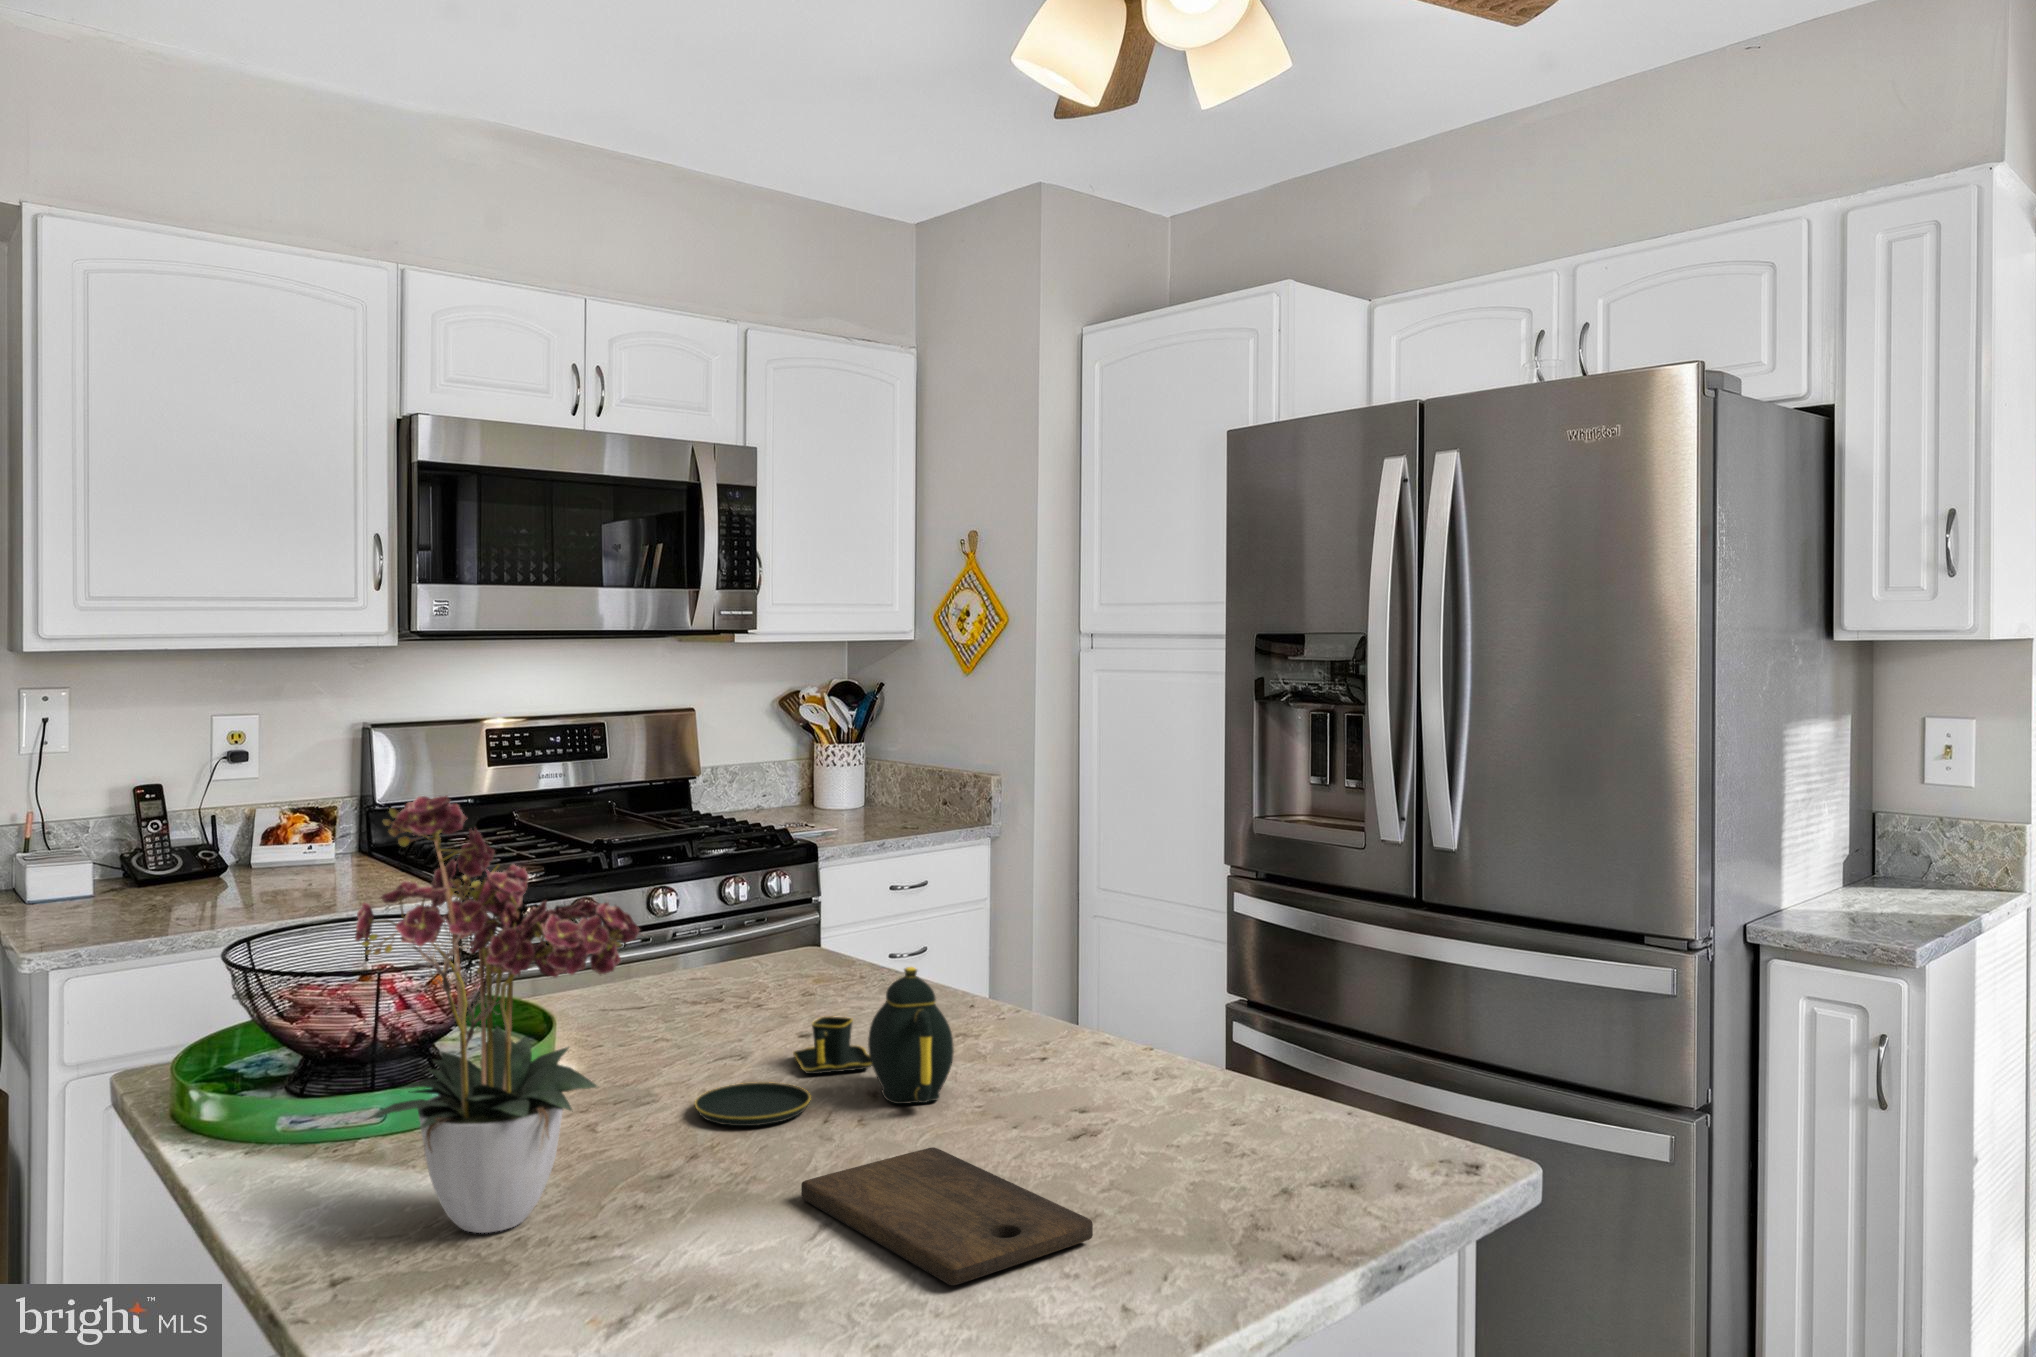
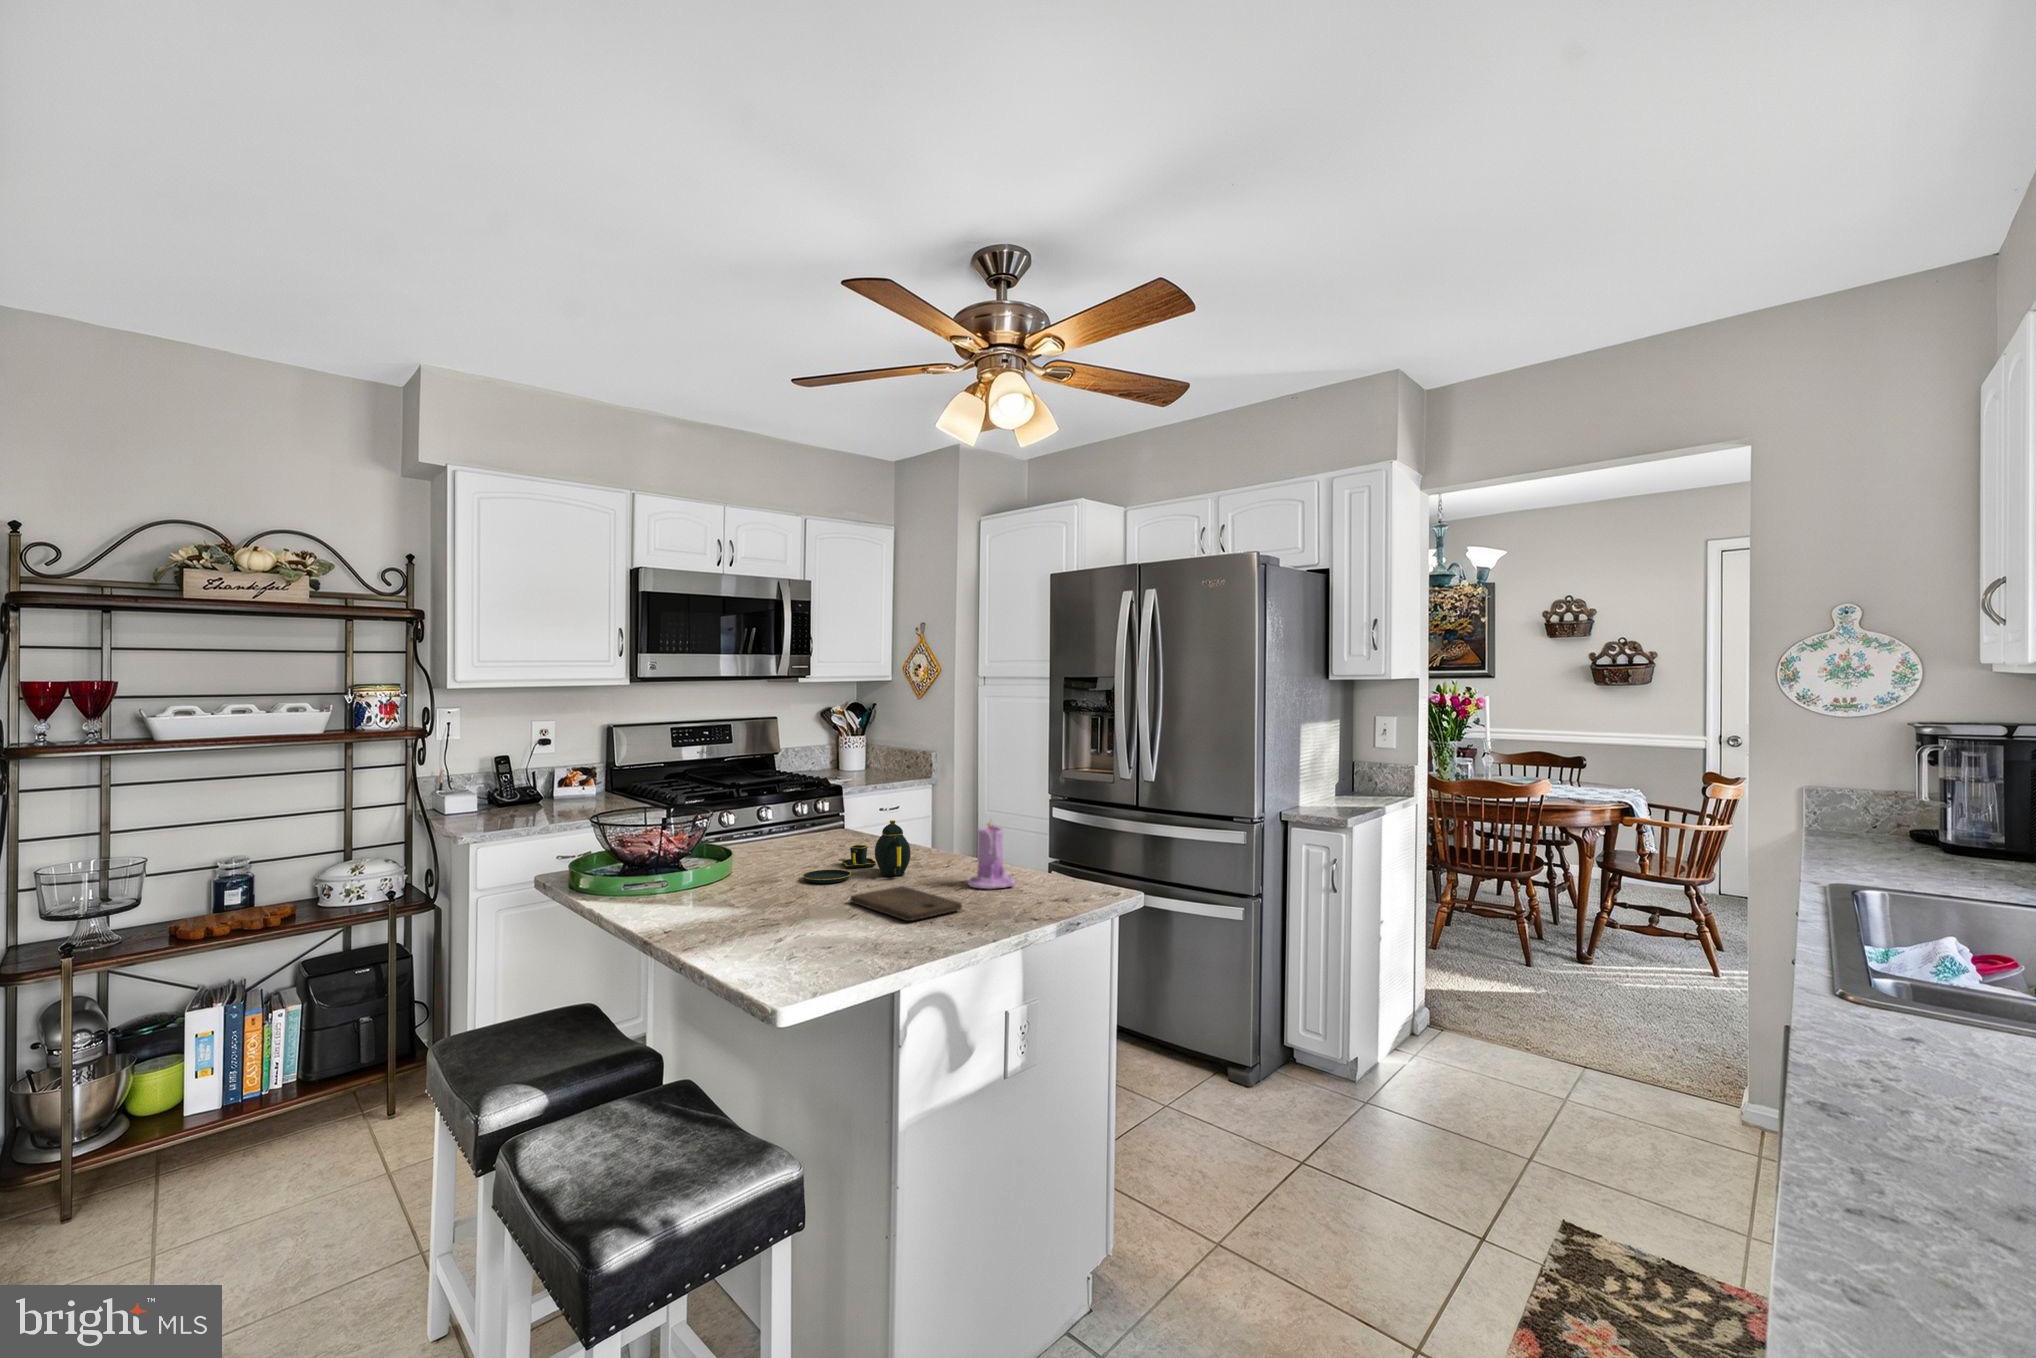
flower arrangement: present [355,795,640,1233] -> none [675,737,796,913]
candle: none [1096,974,1216,1156] -> present [968,823,1015,889]

